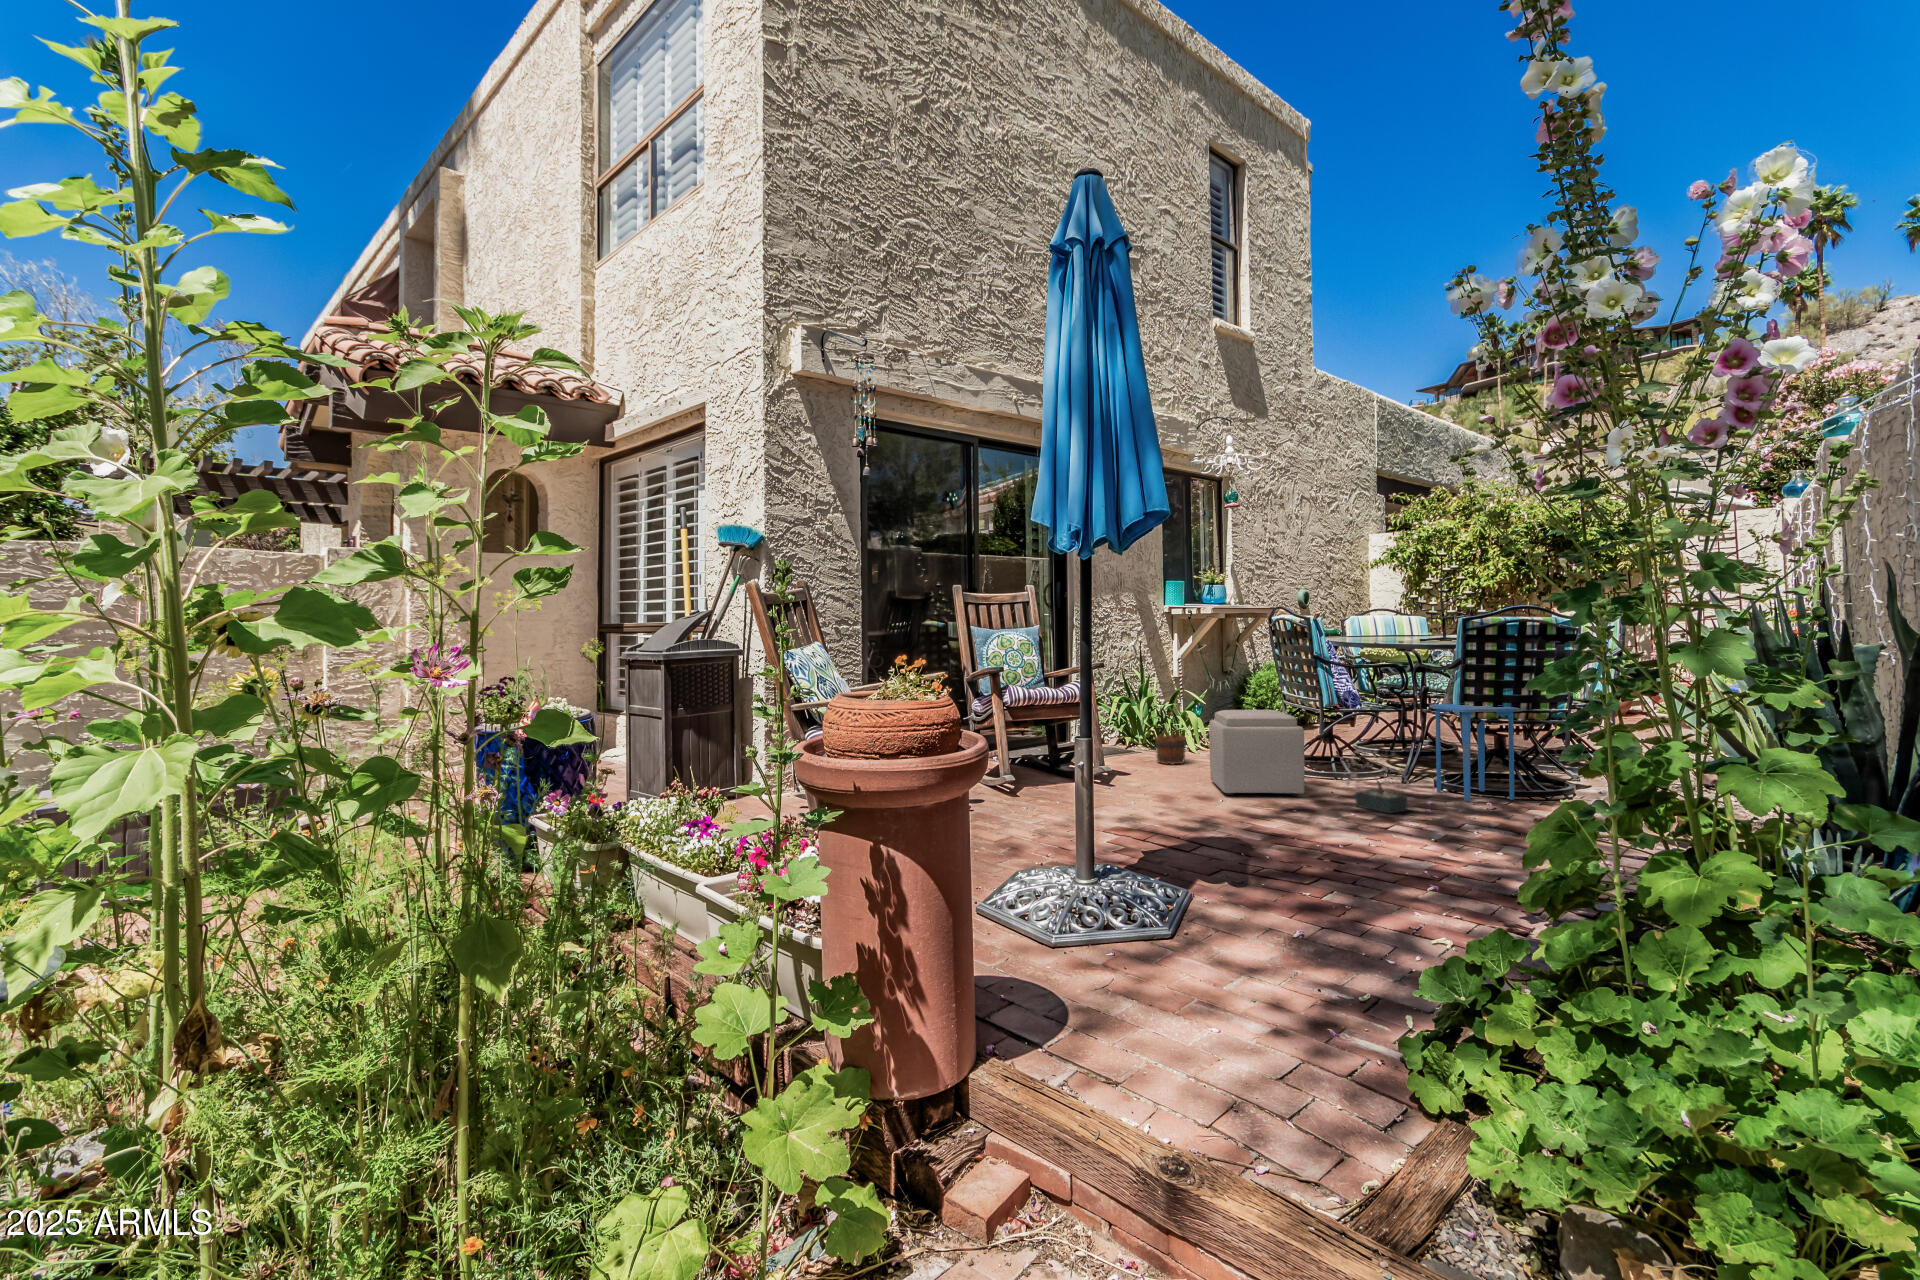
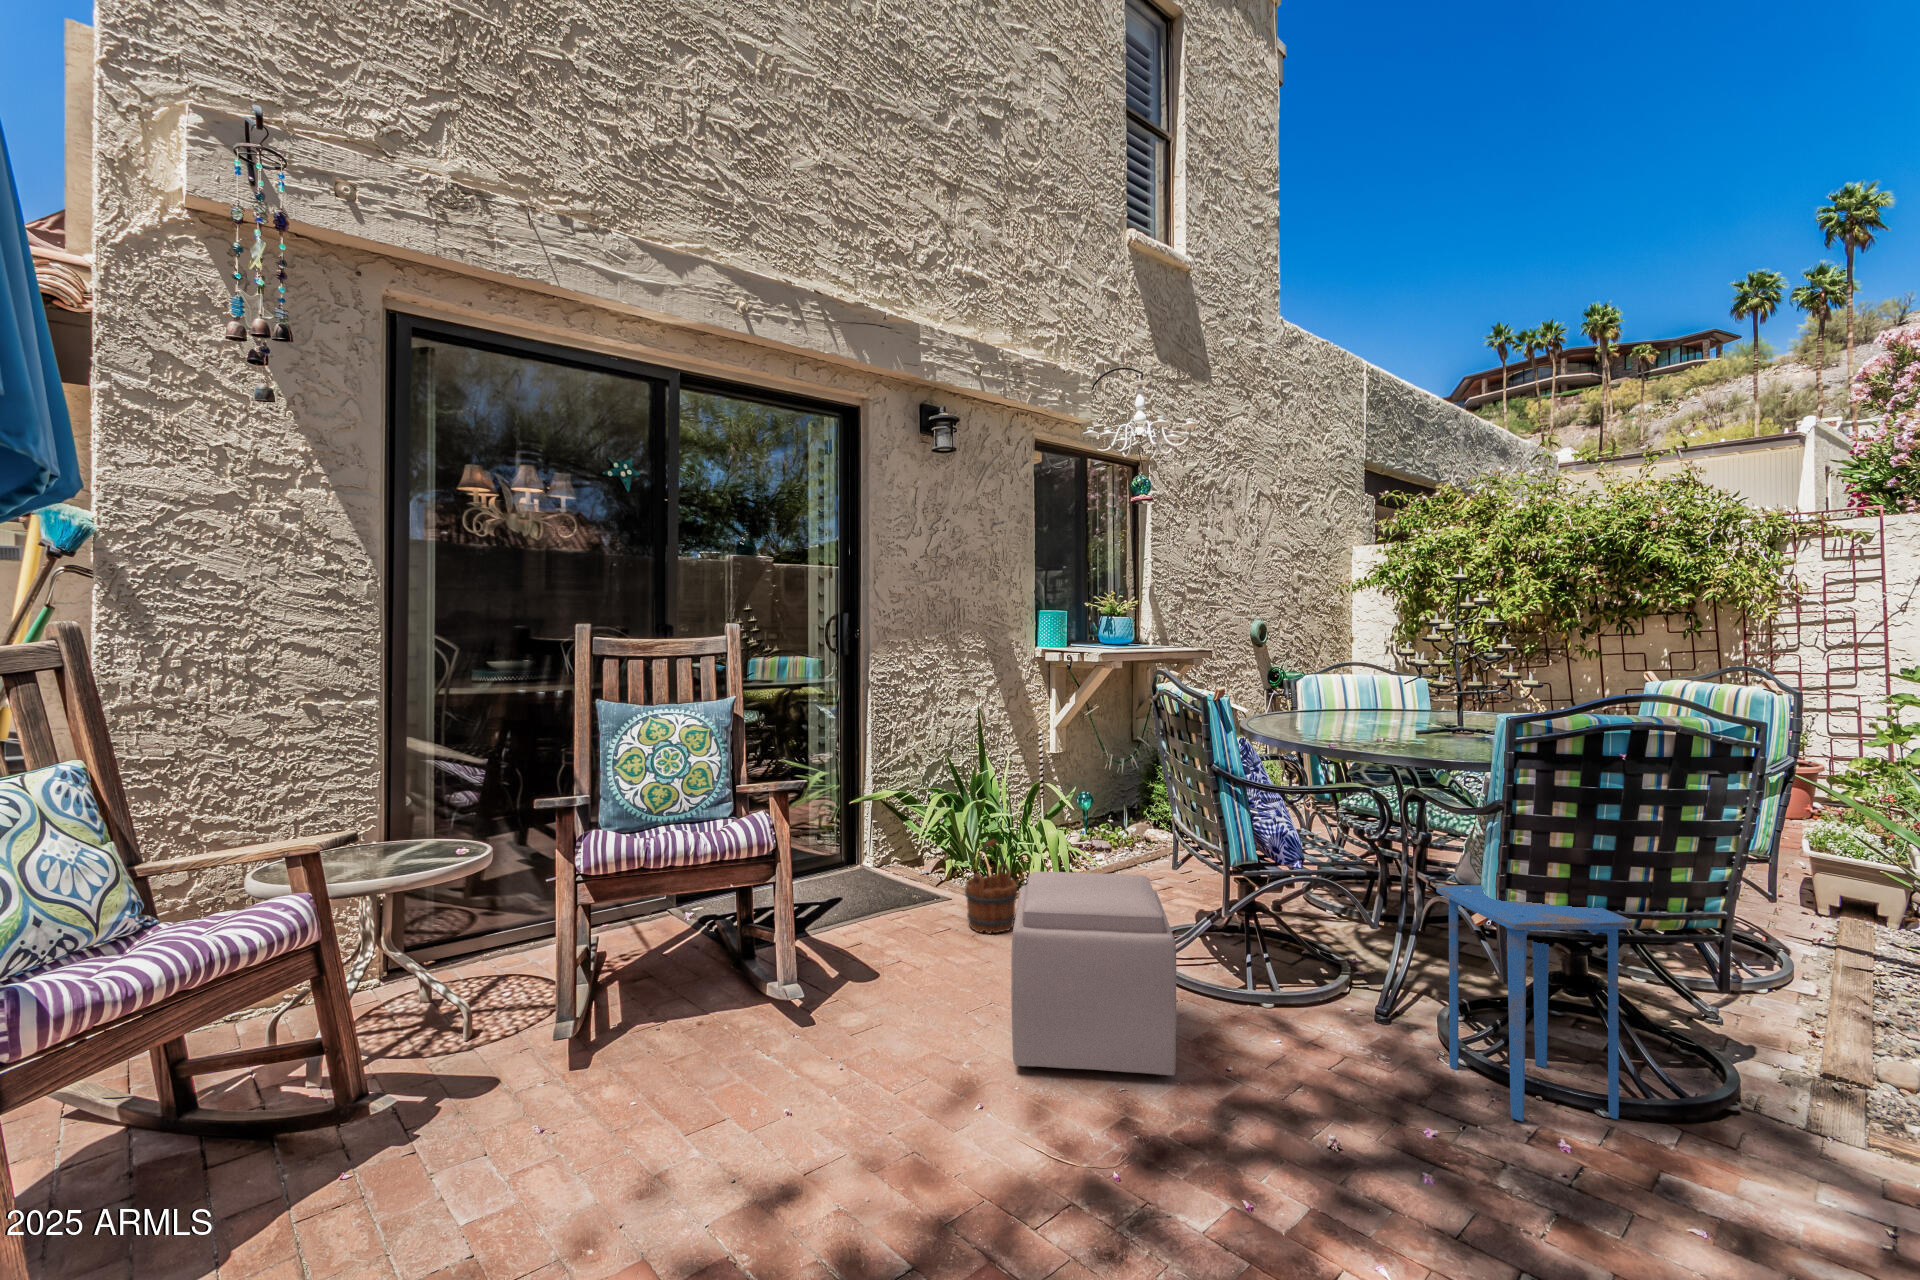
decorative plant: present [1344,751,1415,813] -> none [1244,1003,1408,1187]

